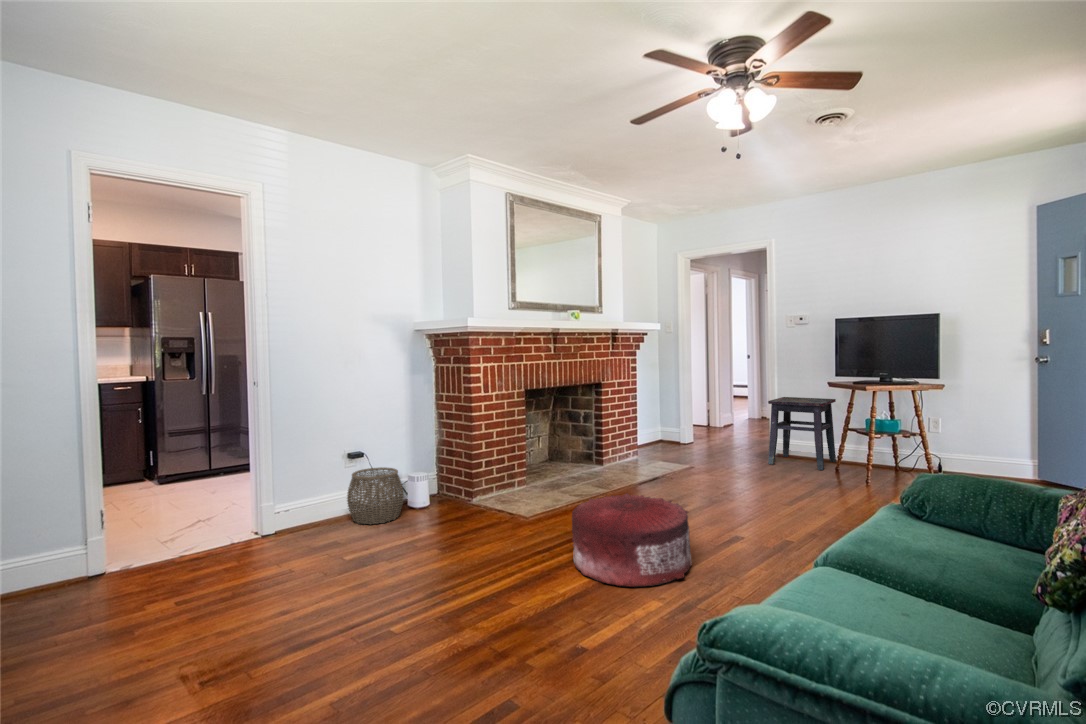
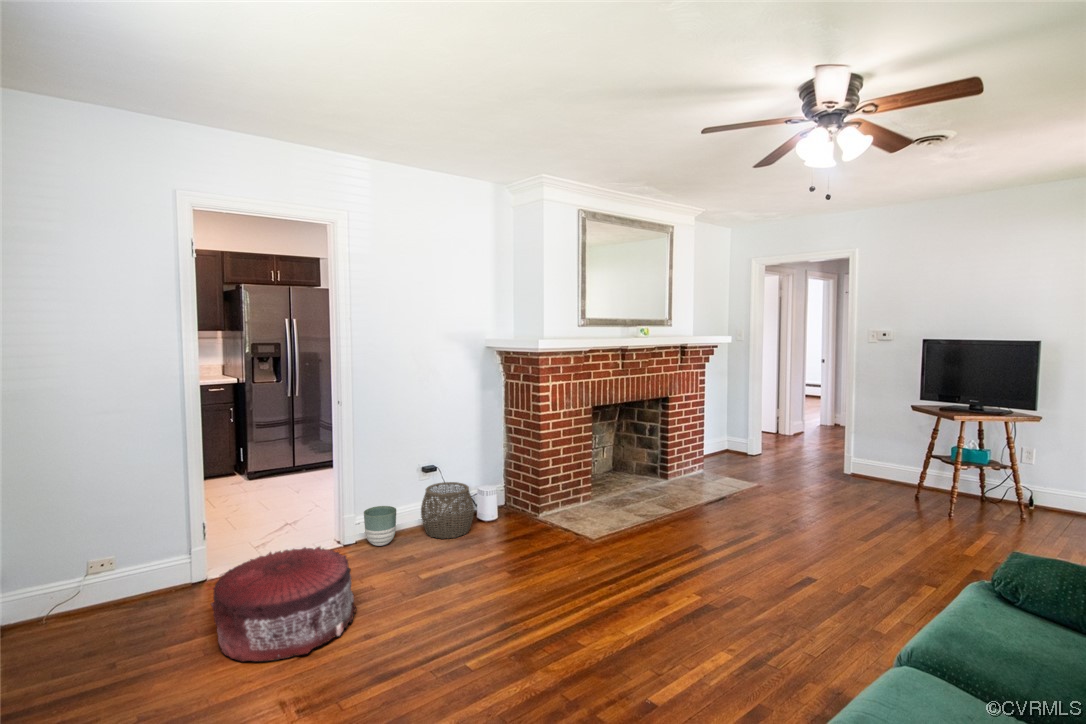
side table: present [768,397,836,470] -> none [841,416,919,498]
planter: none [284,493,320,534] -> present [364,506,396,546]
pouf: present [572,493,691,587] -> present [211,547,357,661]

